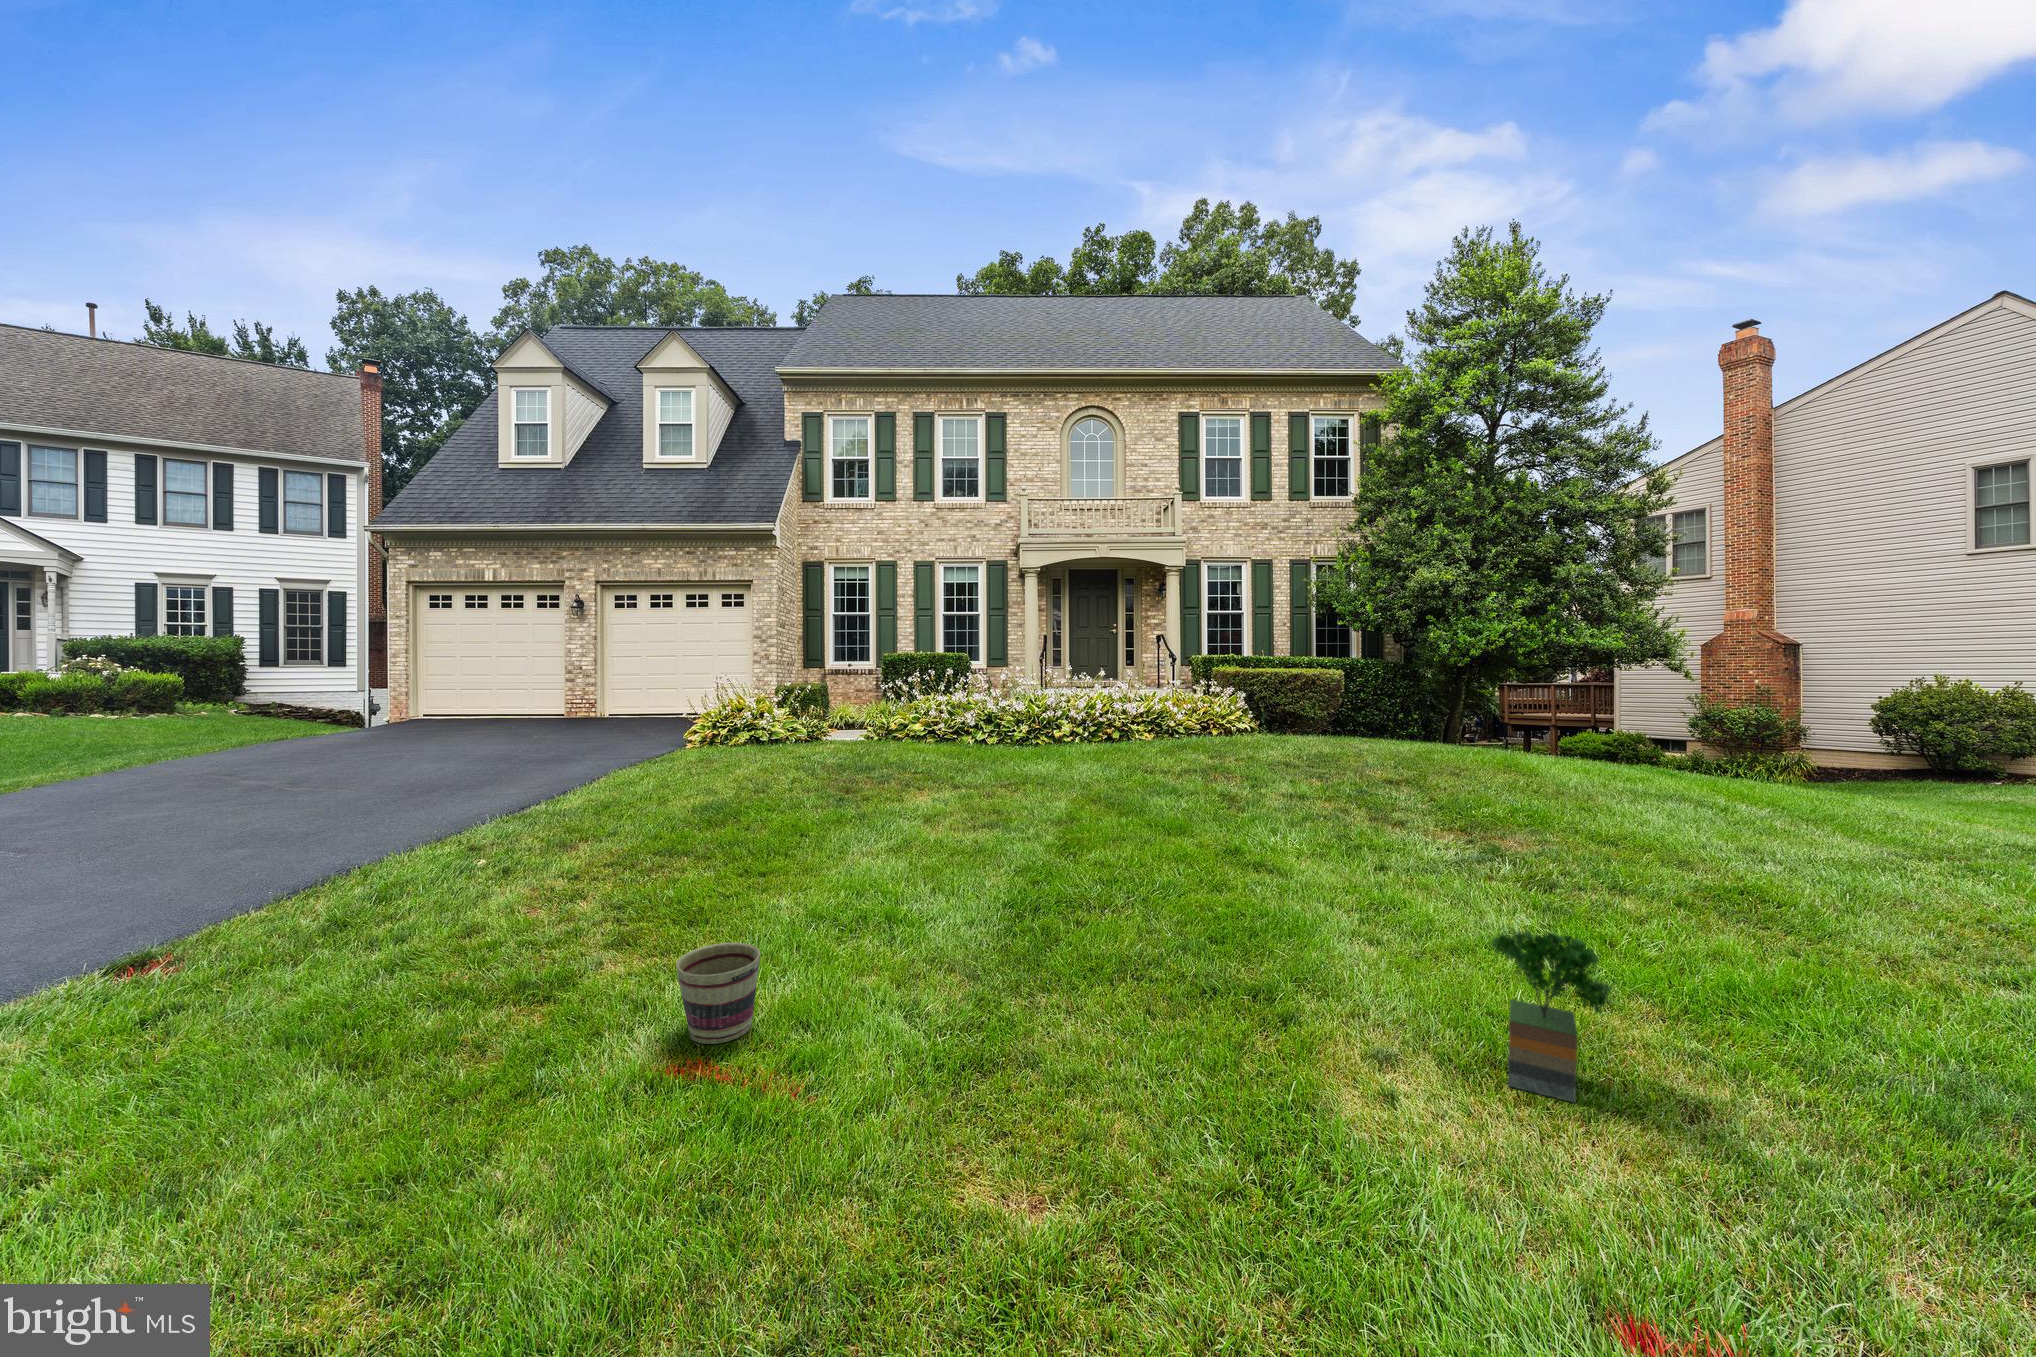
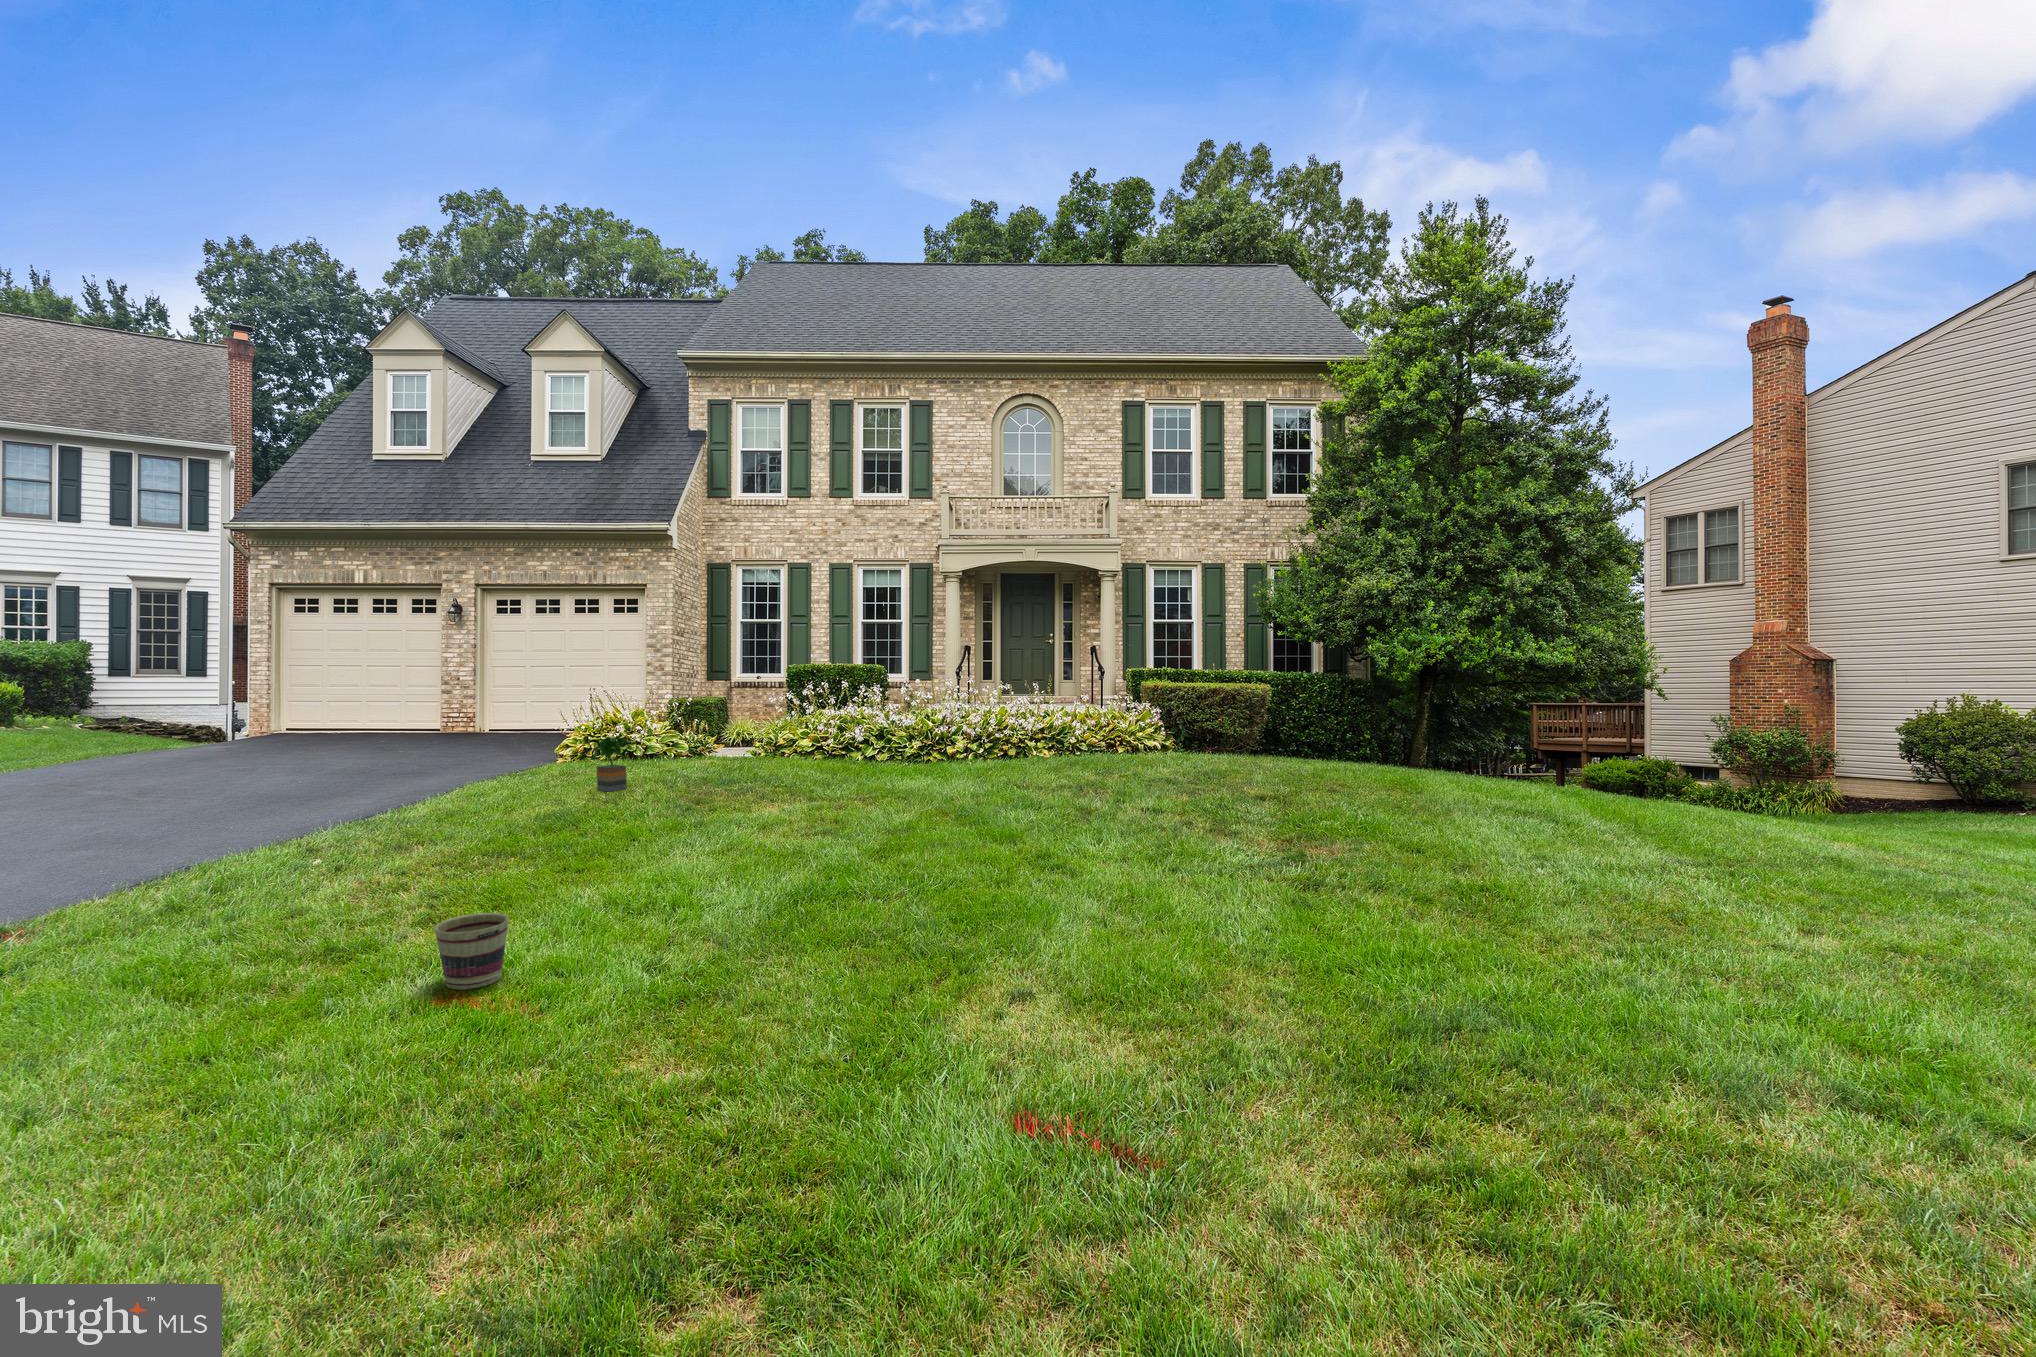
potted tree: present [1491,929,1611,1103] -> present [594,737,632,792]

